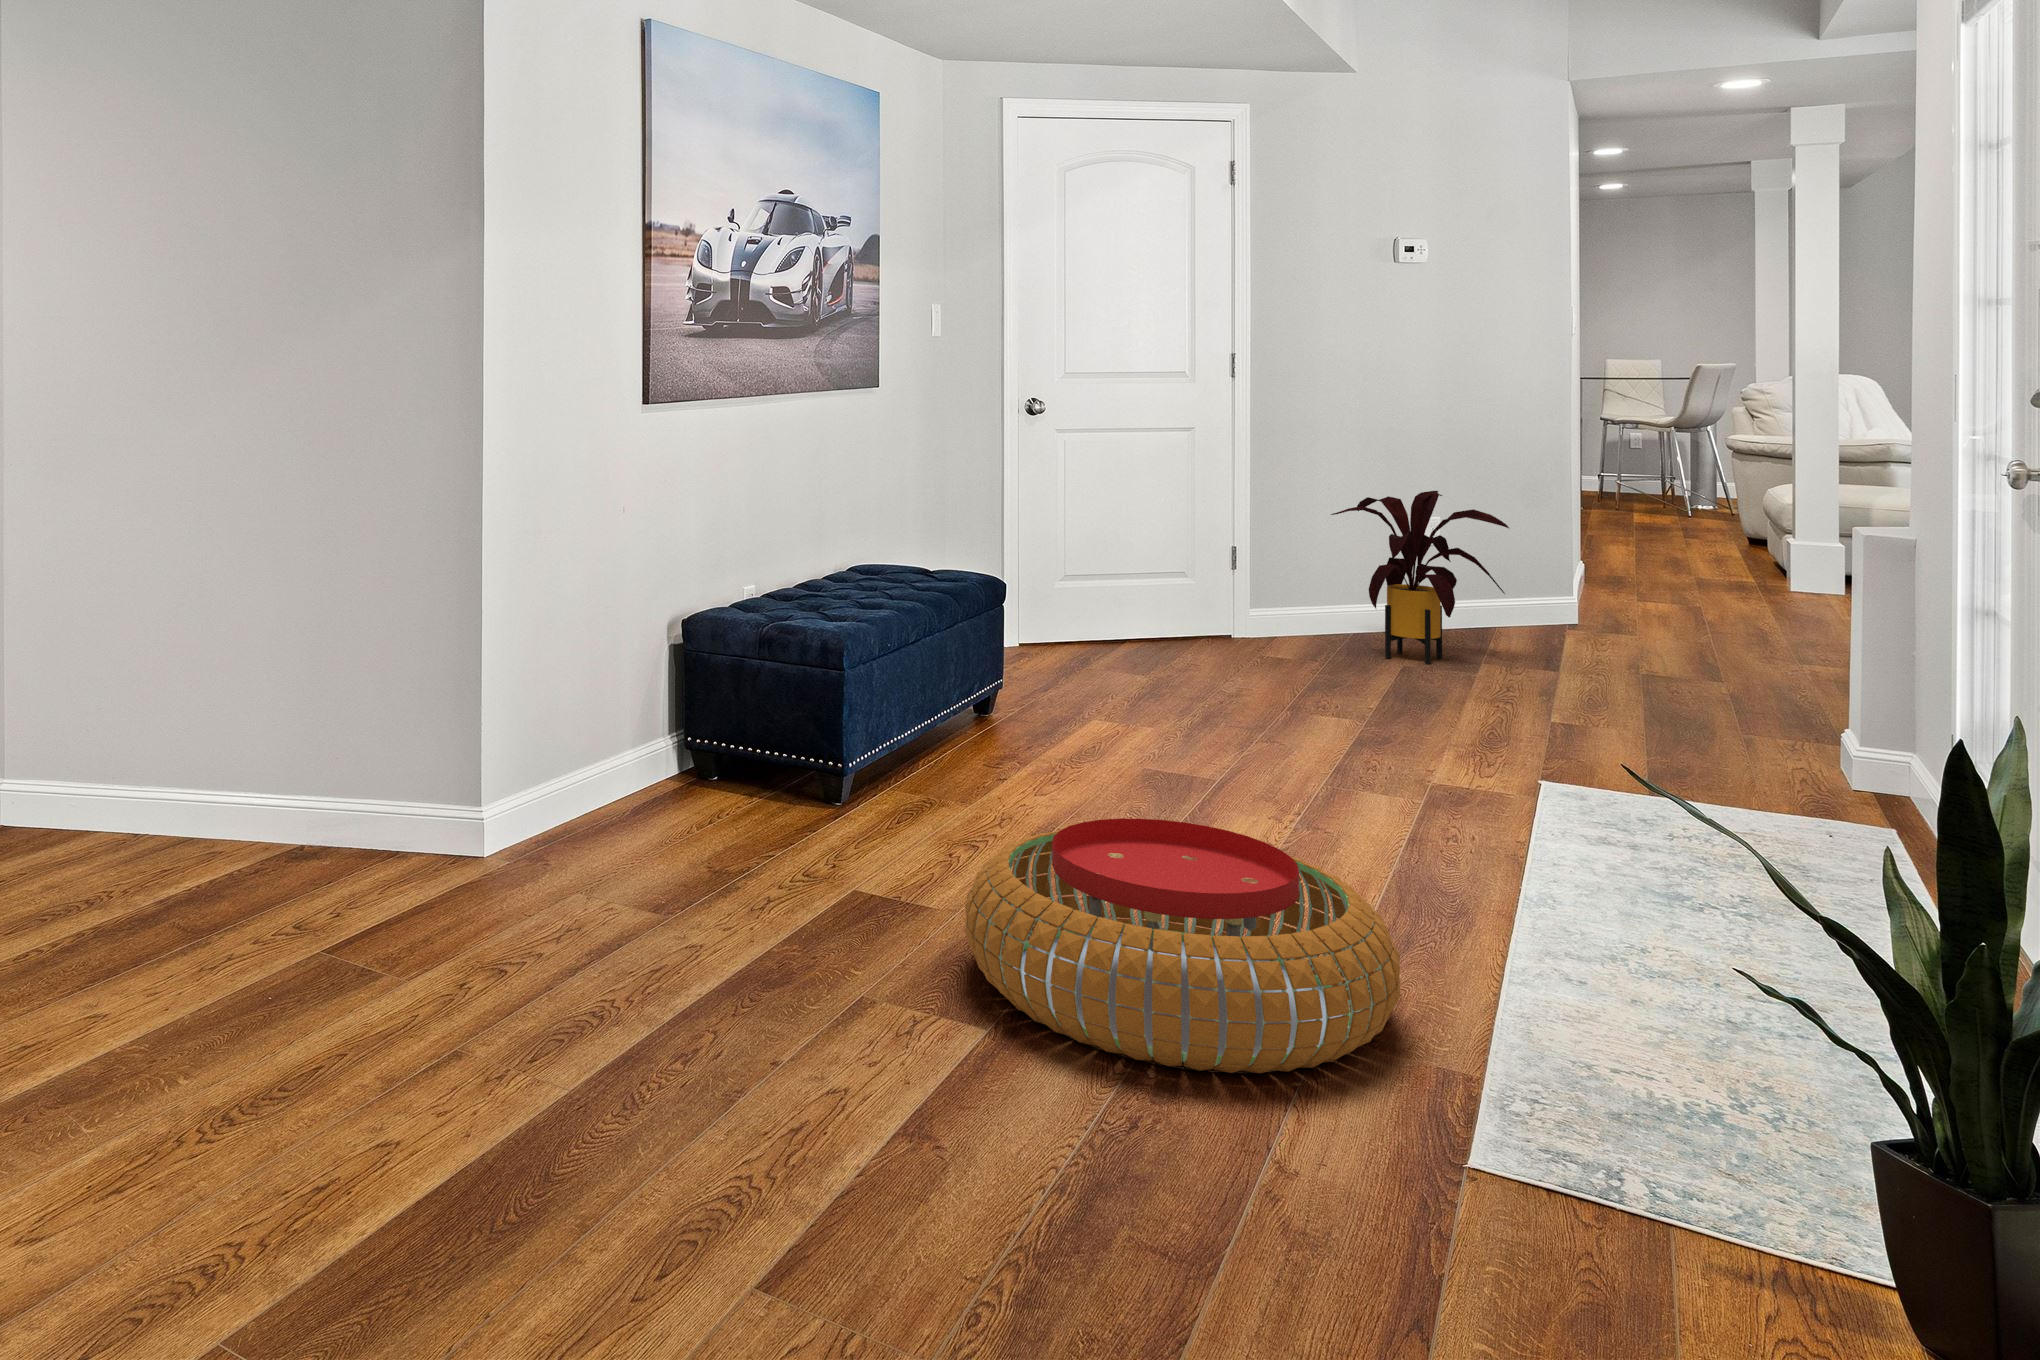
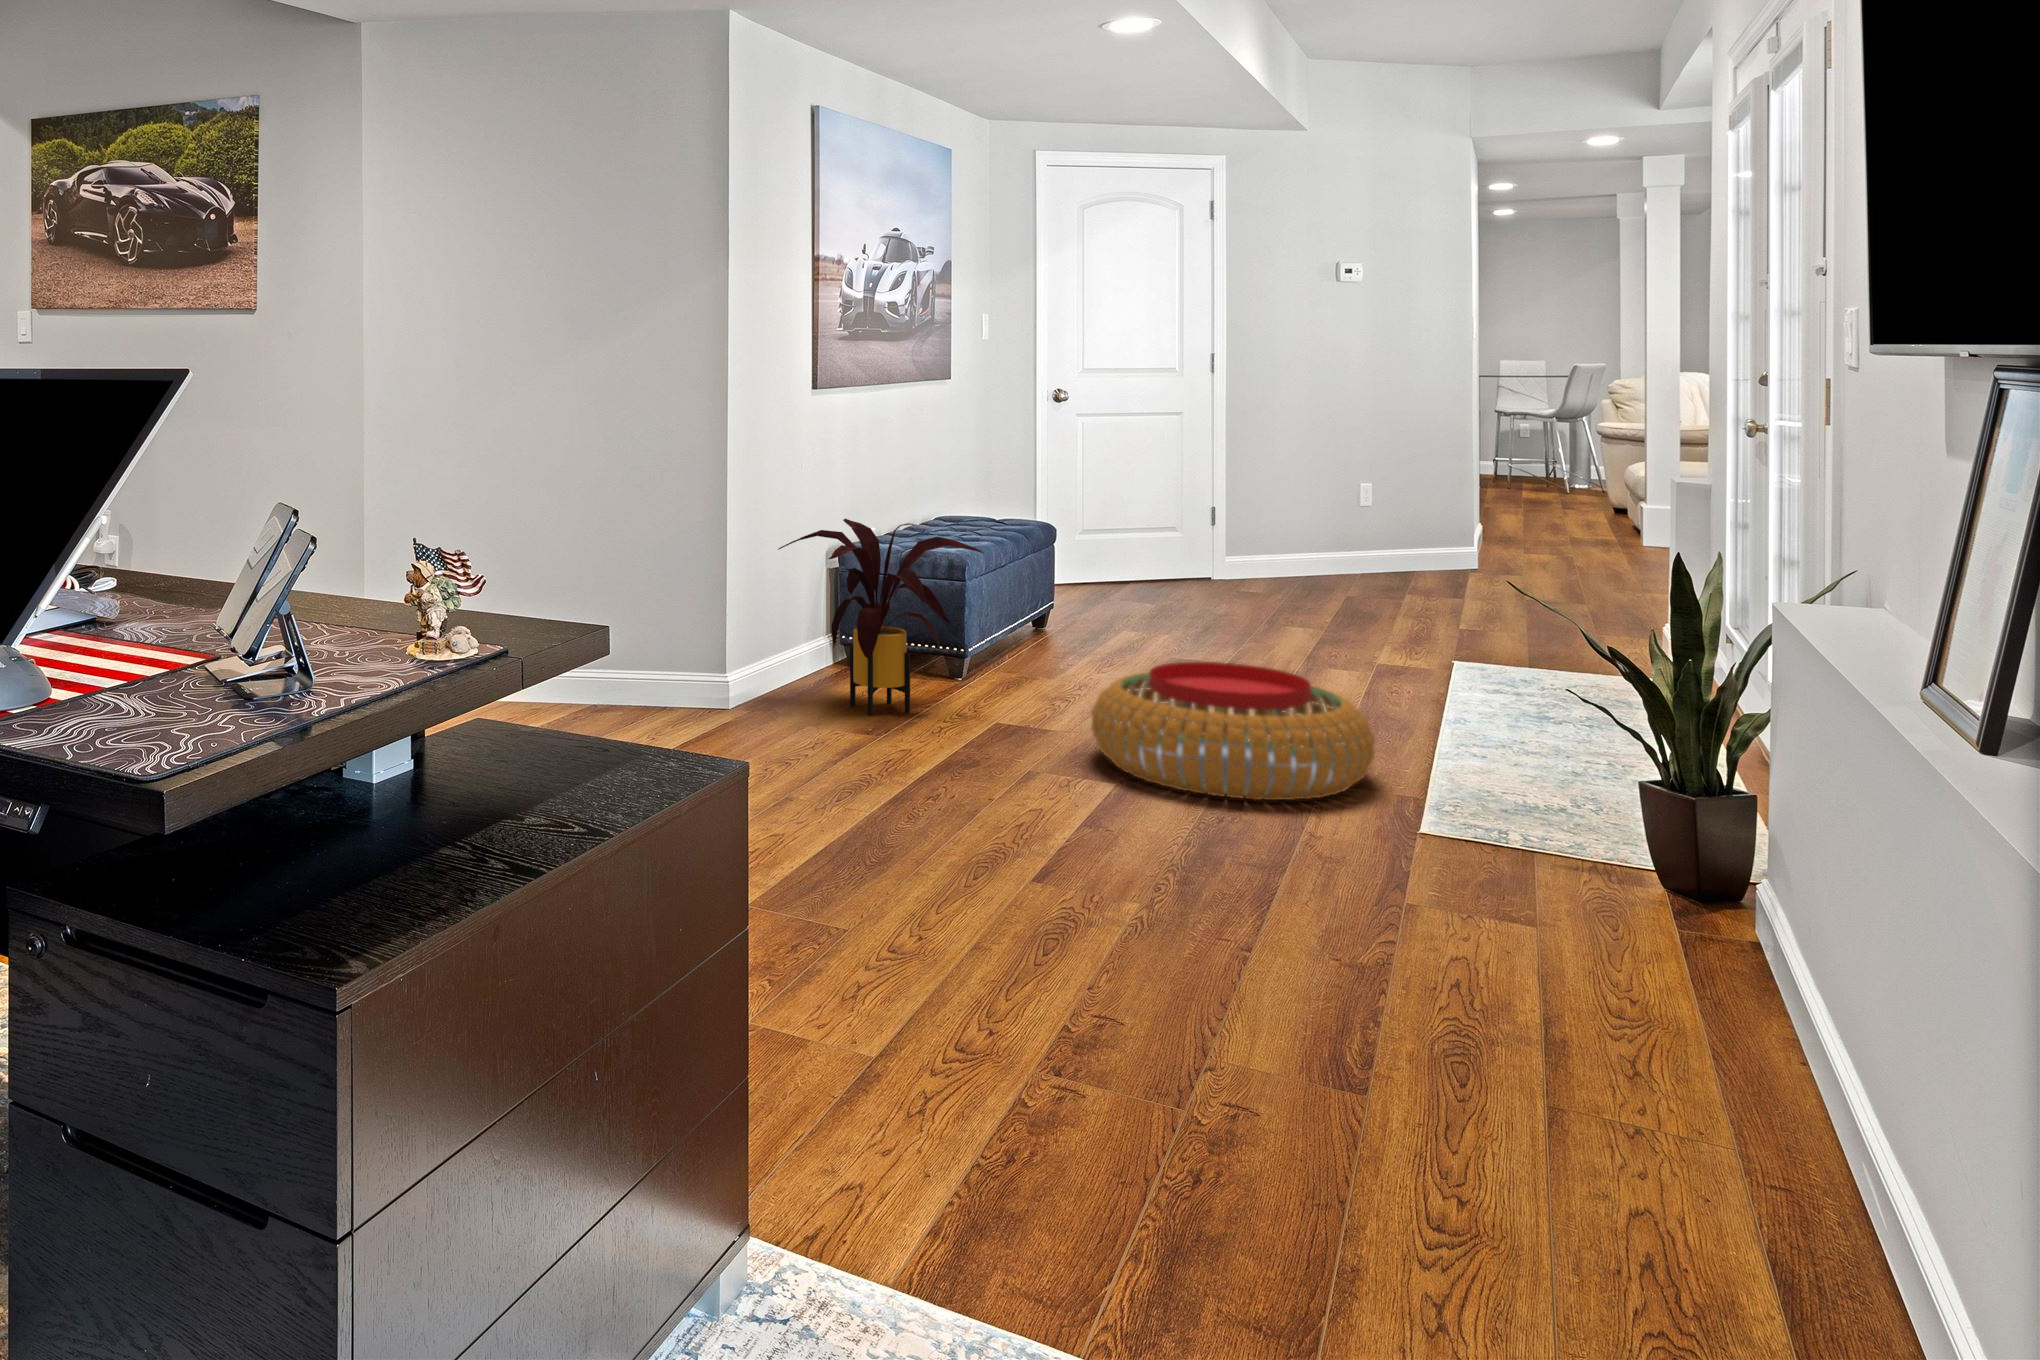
house plant: present [1331,491,1509,664] -> present [778,519,983,715]

